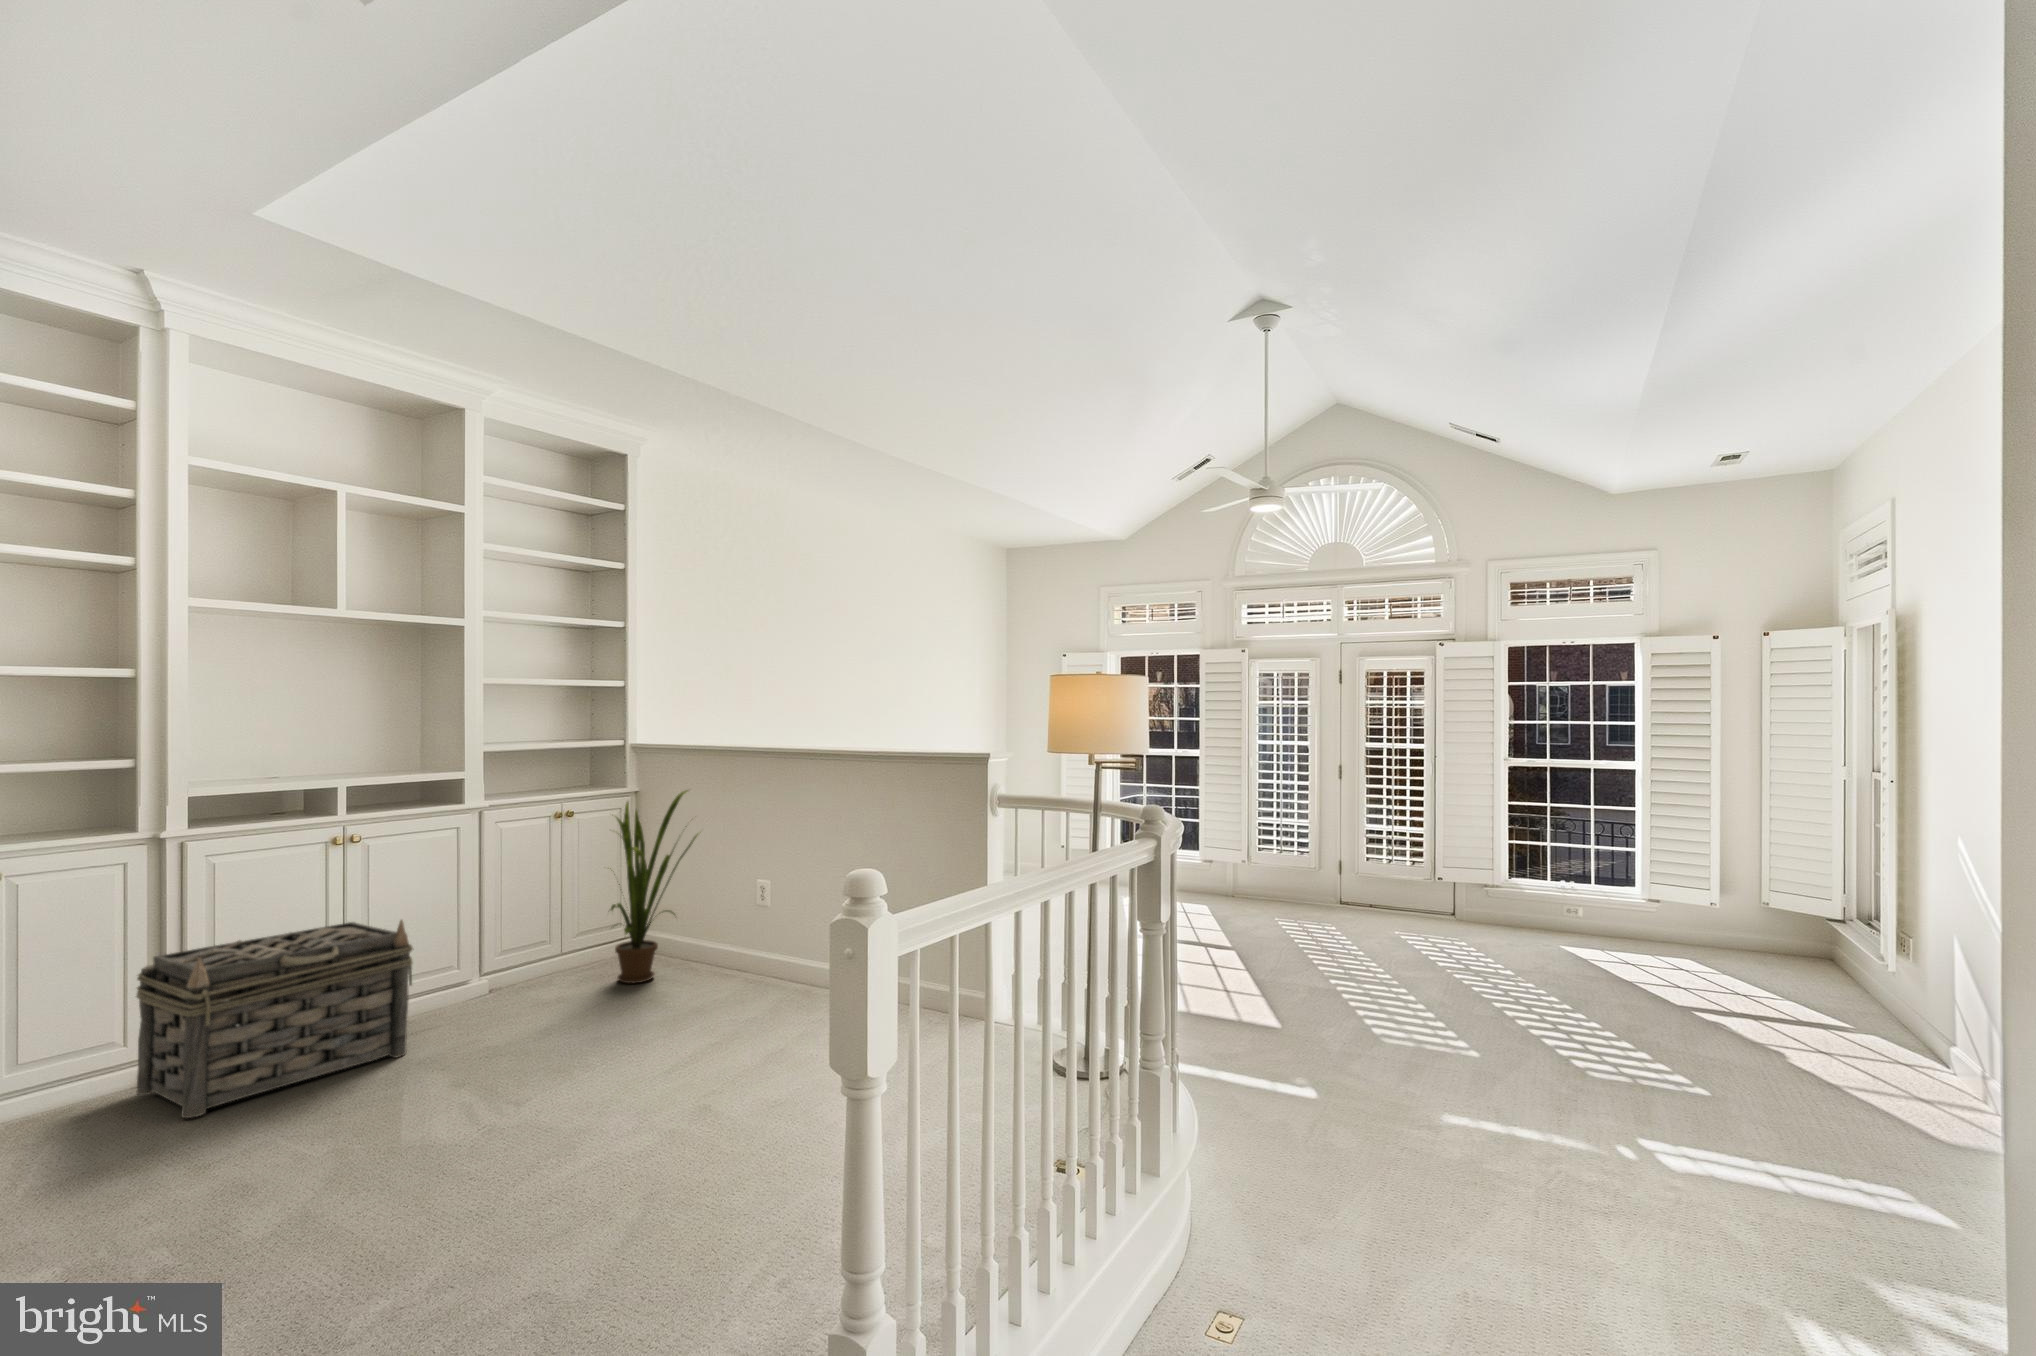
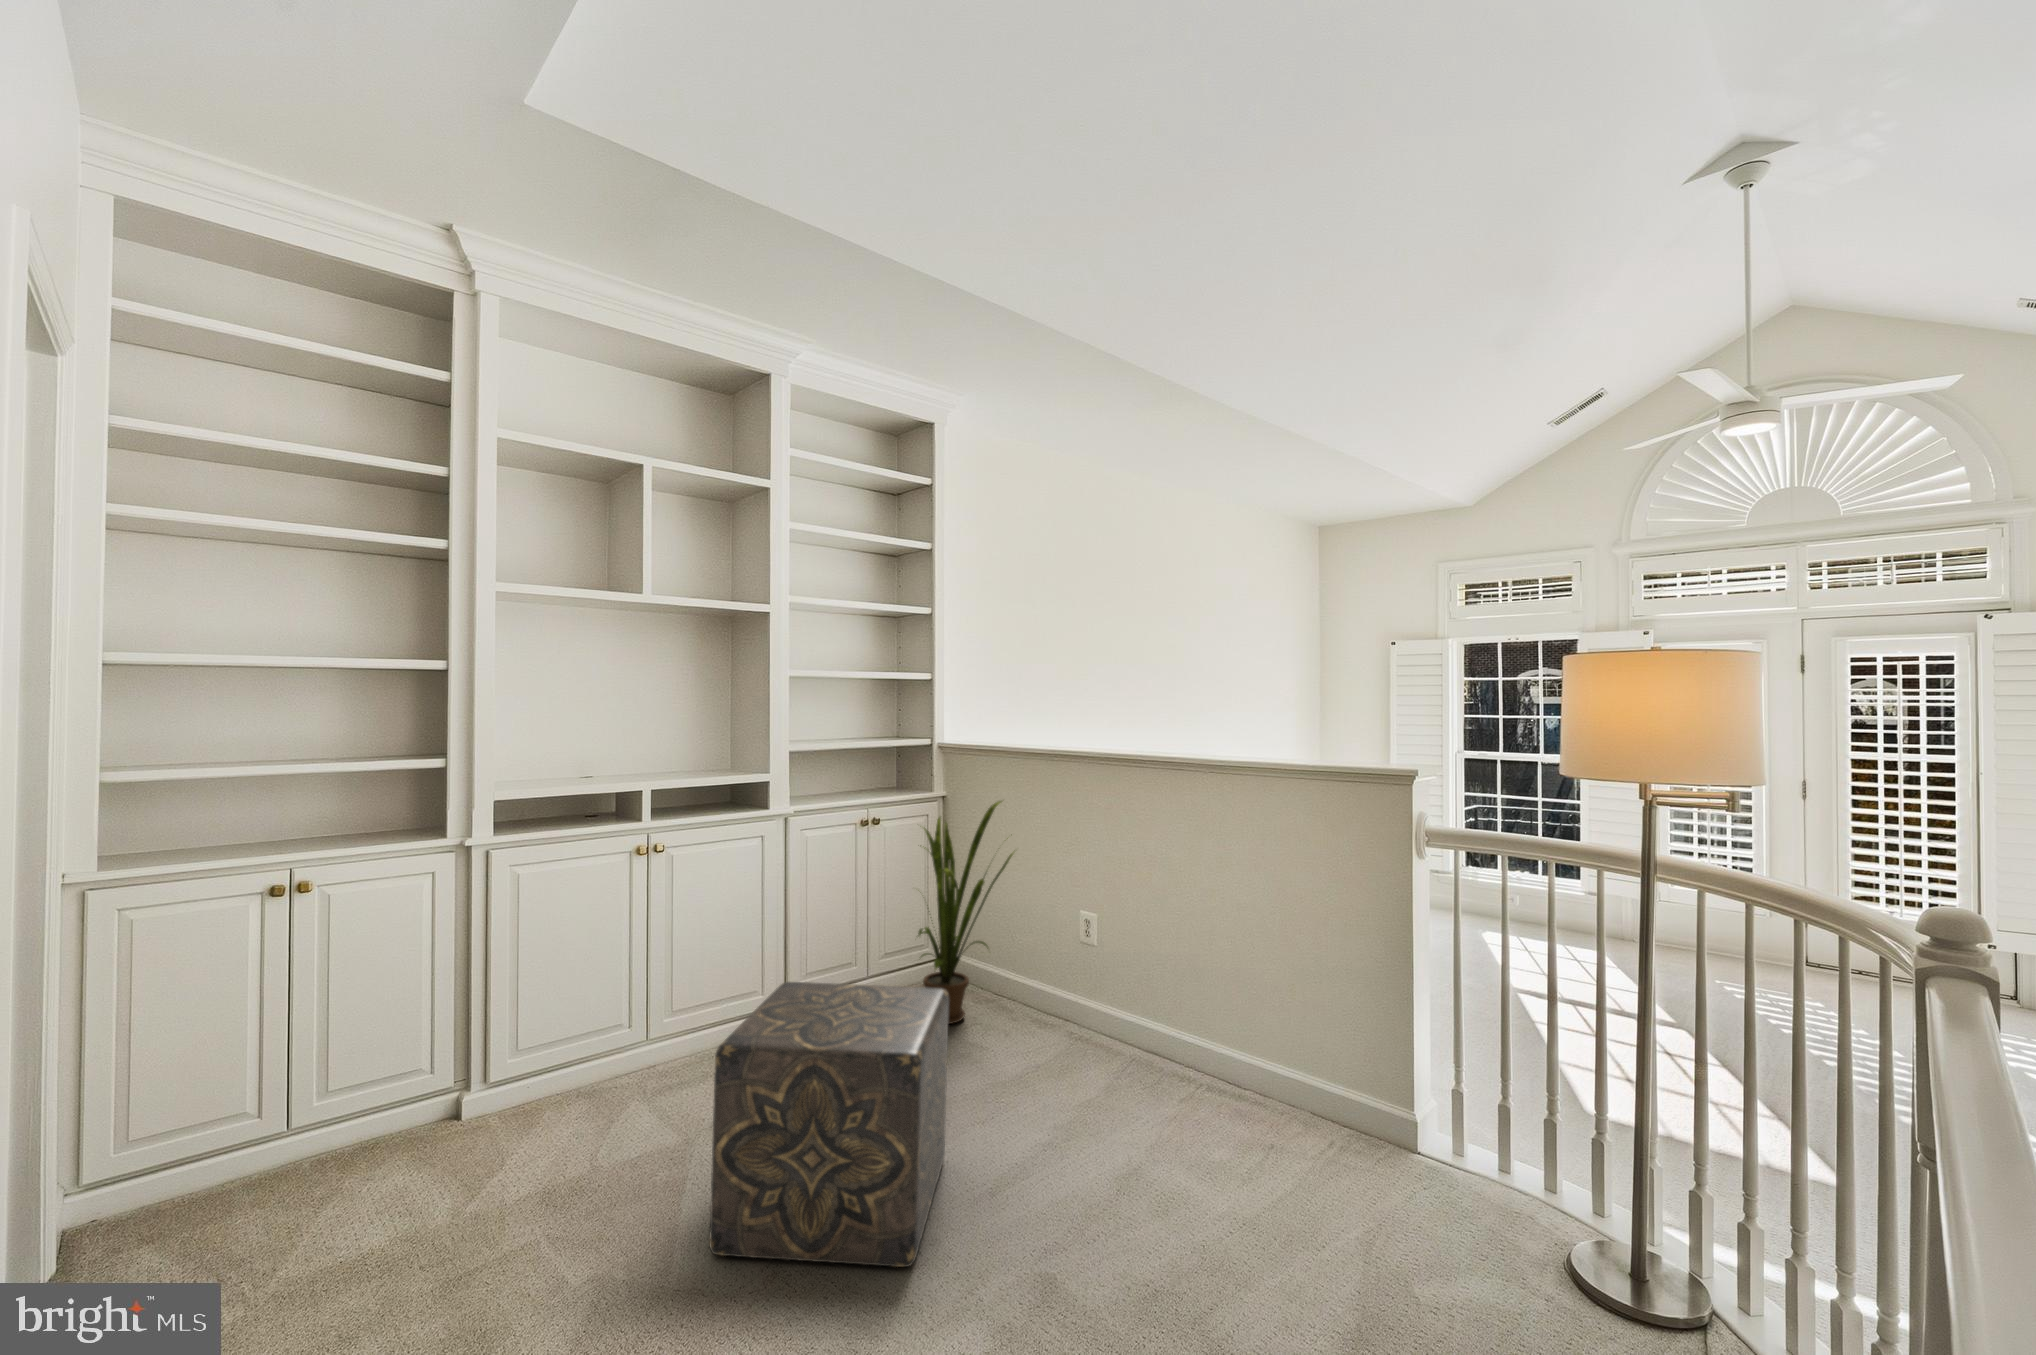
basket: present [136,920,413,1118] -> none [437,943,713,1183]
ottoman: none [423,926,628,1130] -> present [709,982,949,1267]

